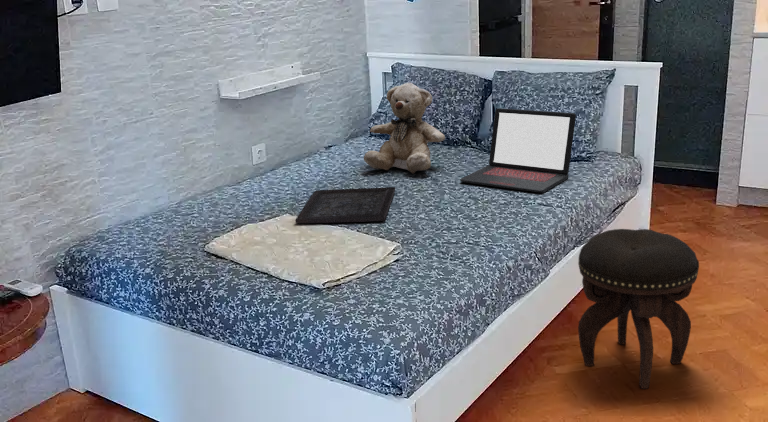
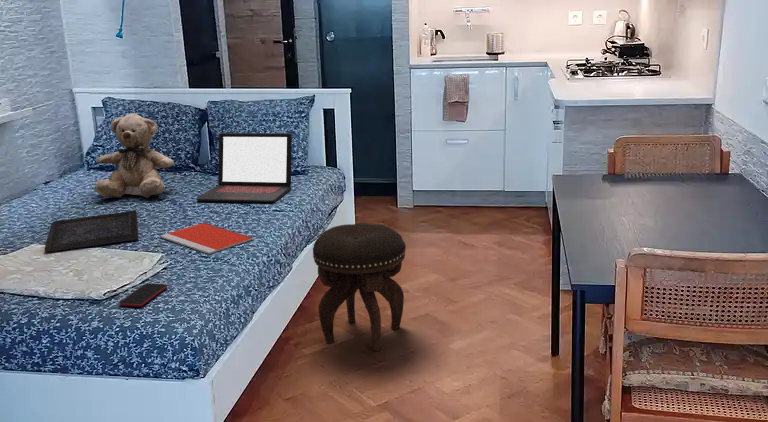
notebook: none [407,210,503,250] -> present [160,223,253,254]
smartphone: none [335,276,390,304] -> present [119,283,167,307]

